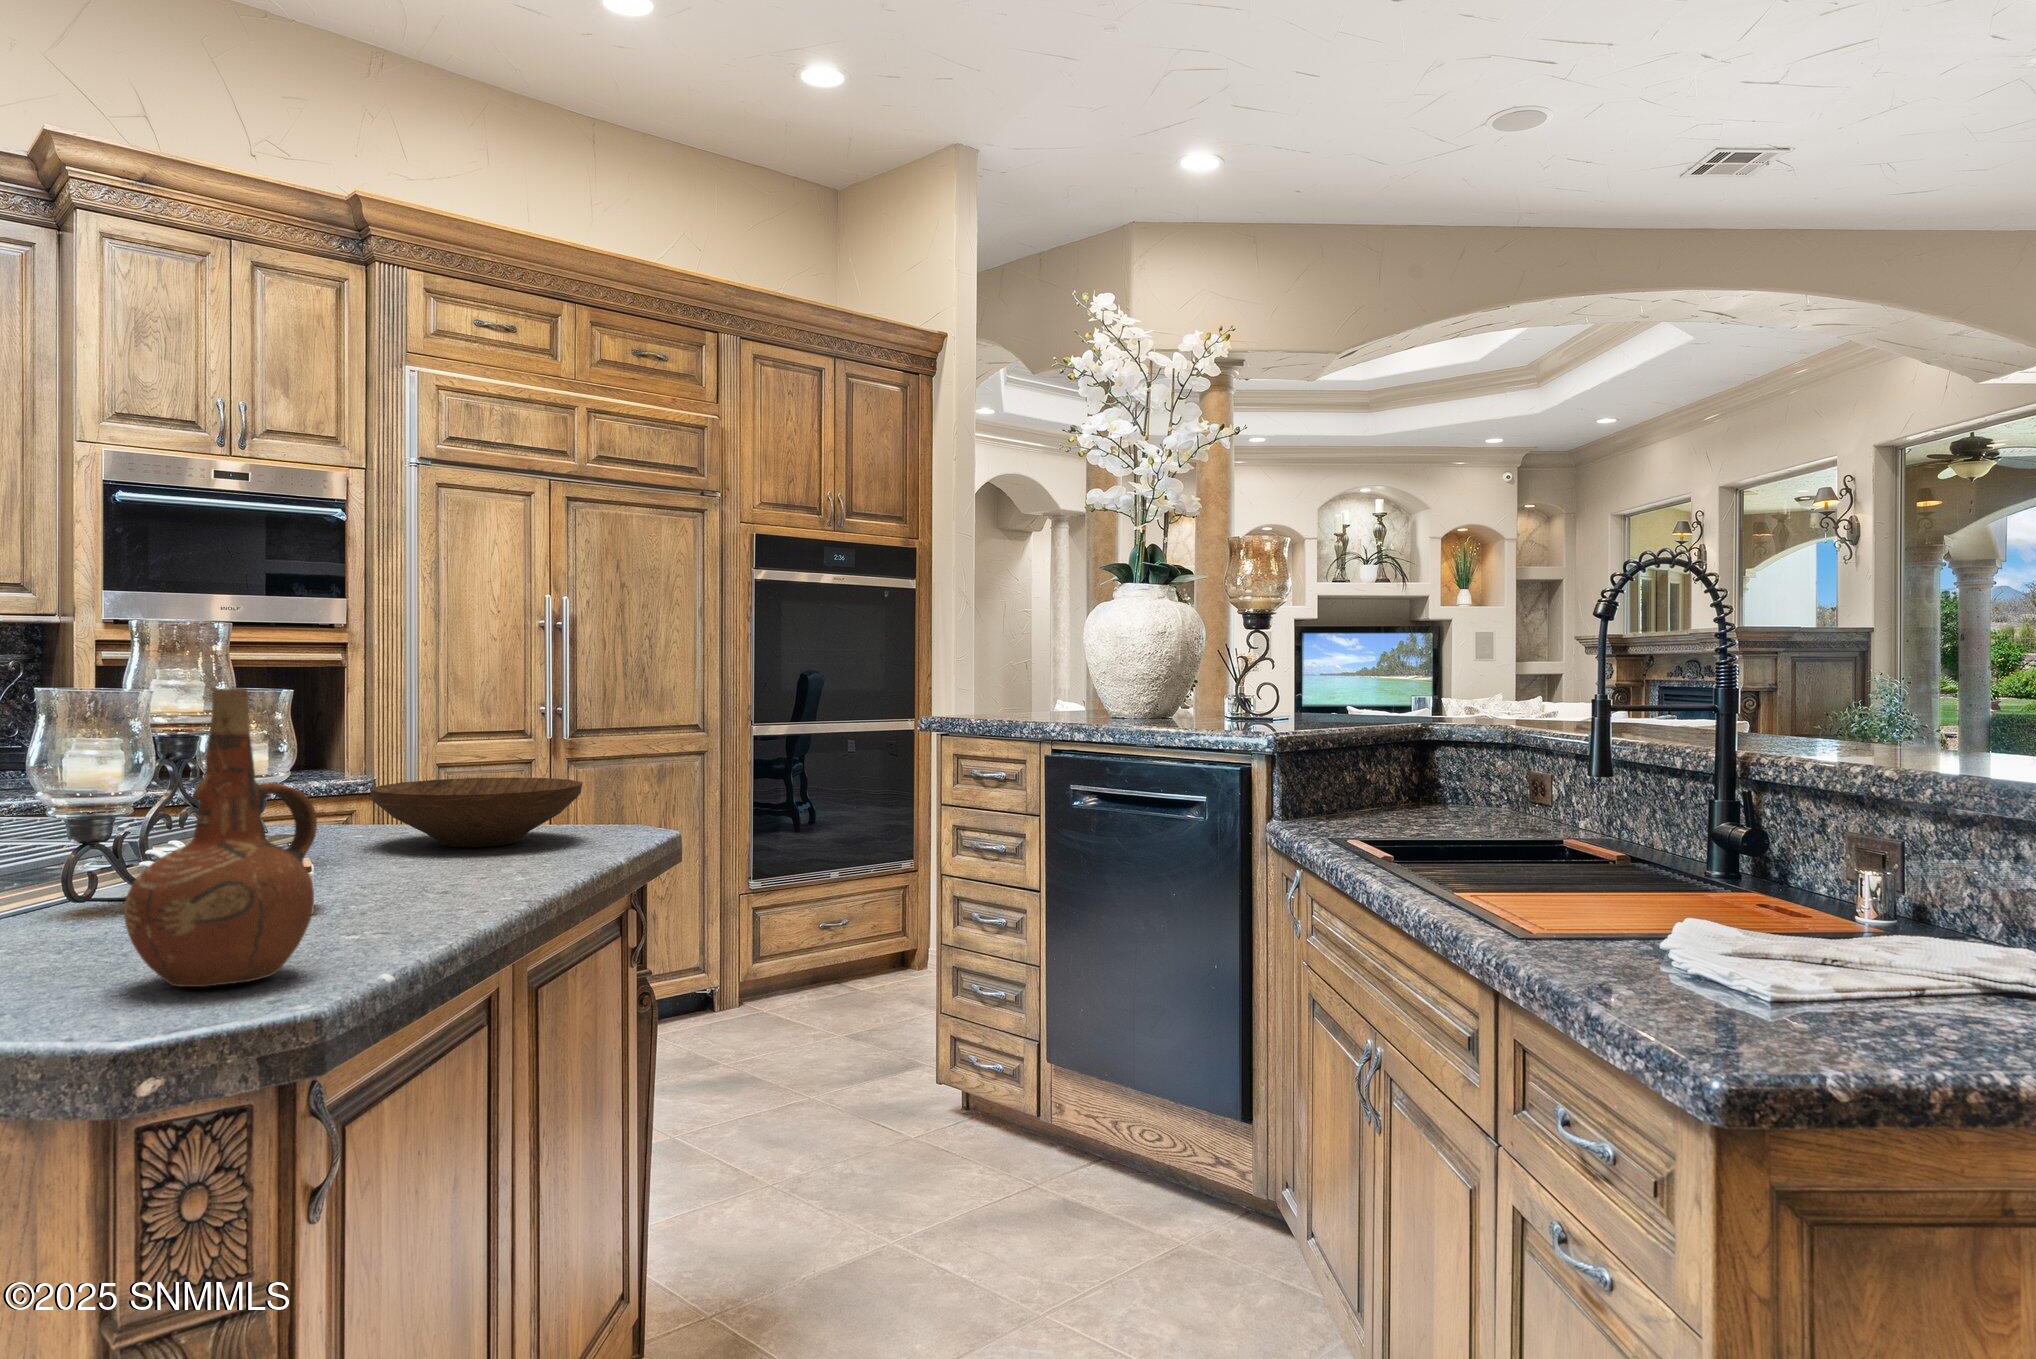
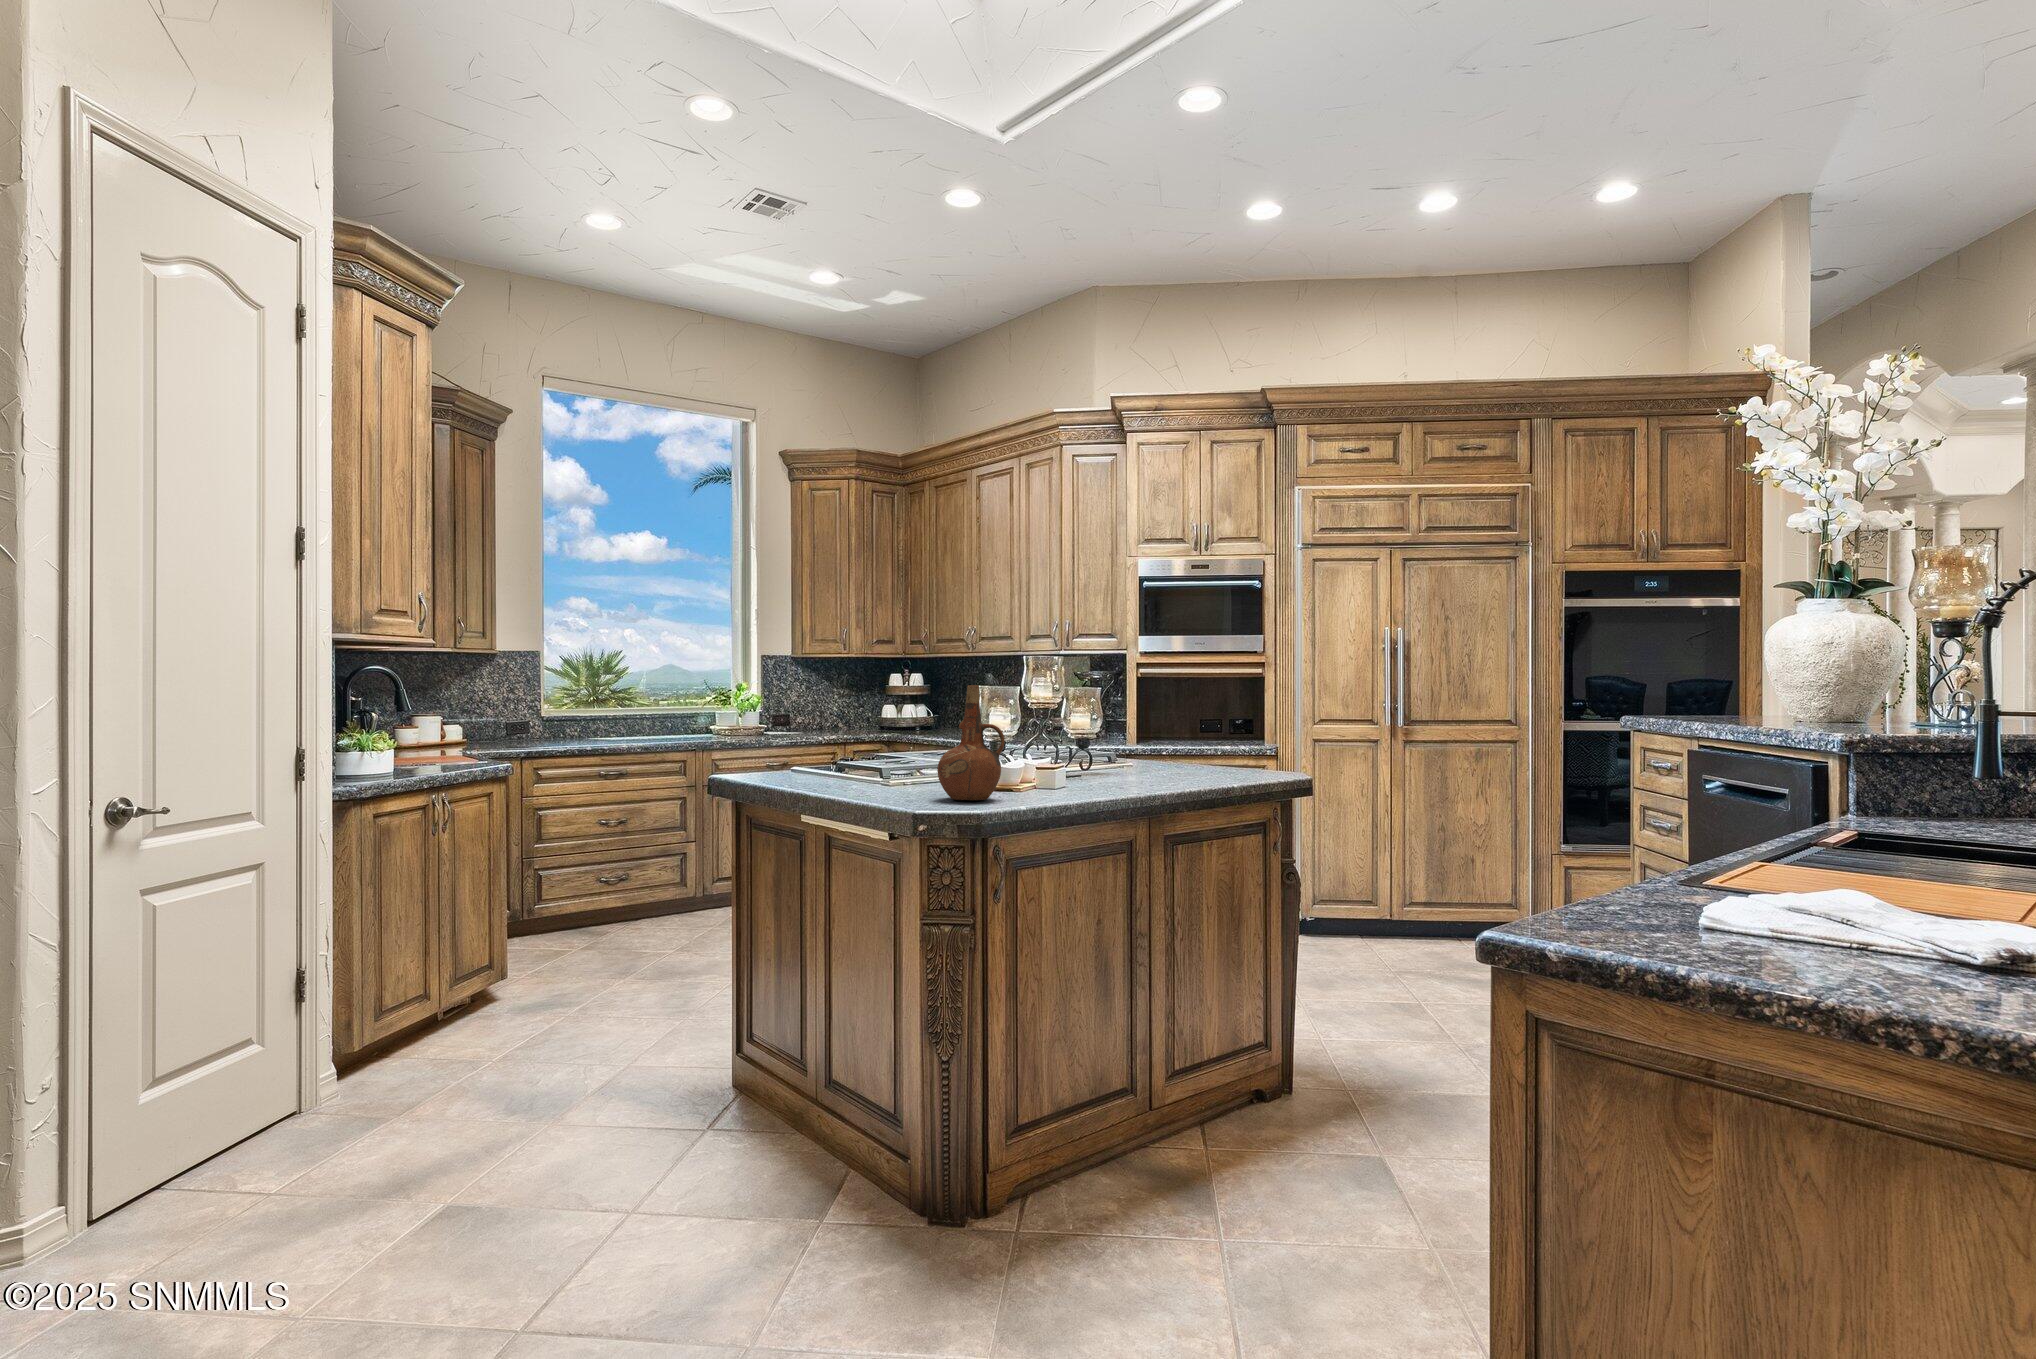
wooden bowl: present [371,777,583,847] -> none [1138,738,1245,774]

